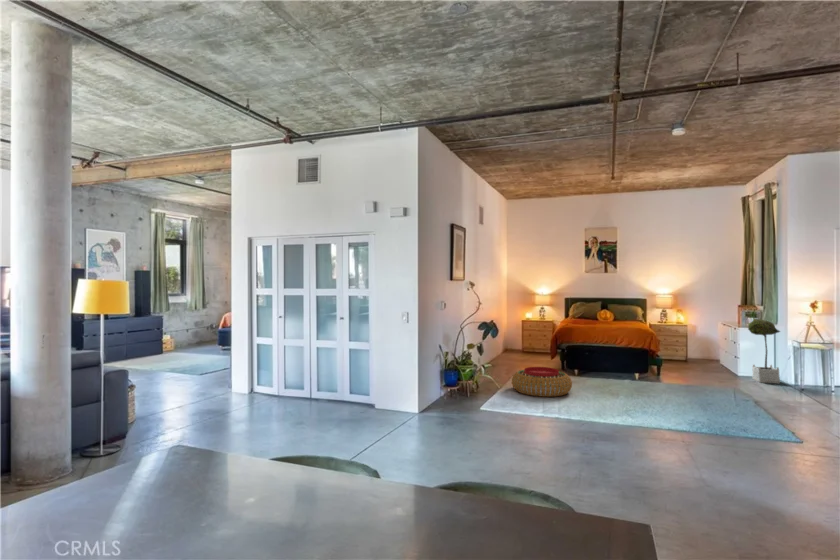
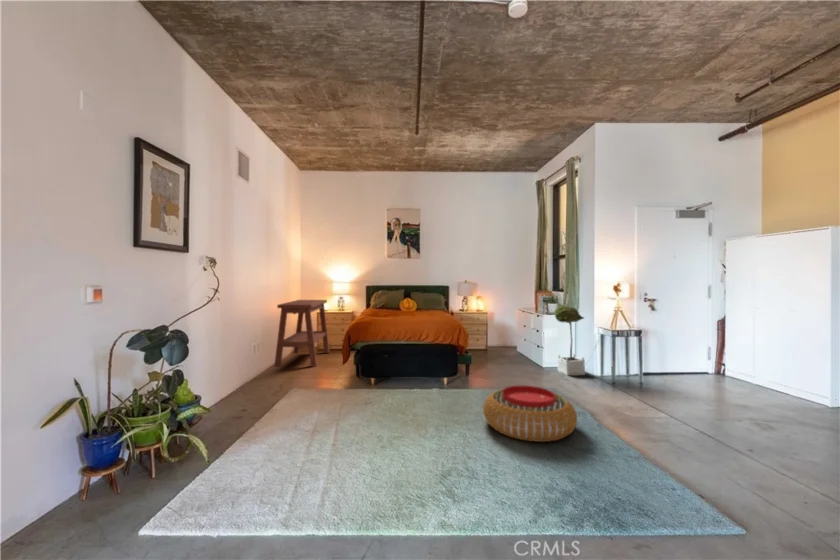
side table: none [496,309,535,361] -> present [274,300,330,367]
pouf: present [512,367,572,397] -> present [483,386,577,442]

